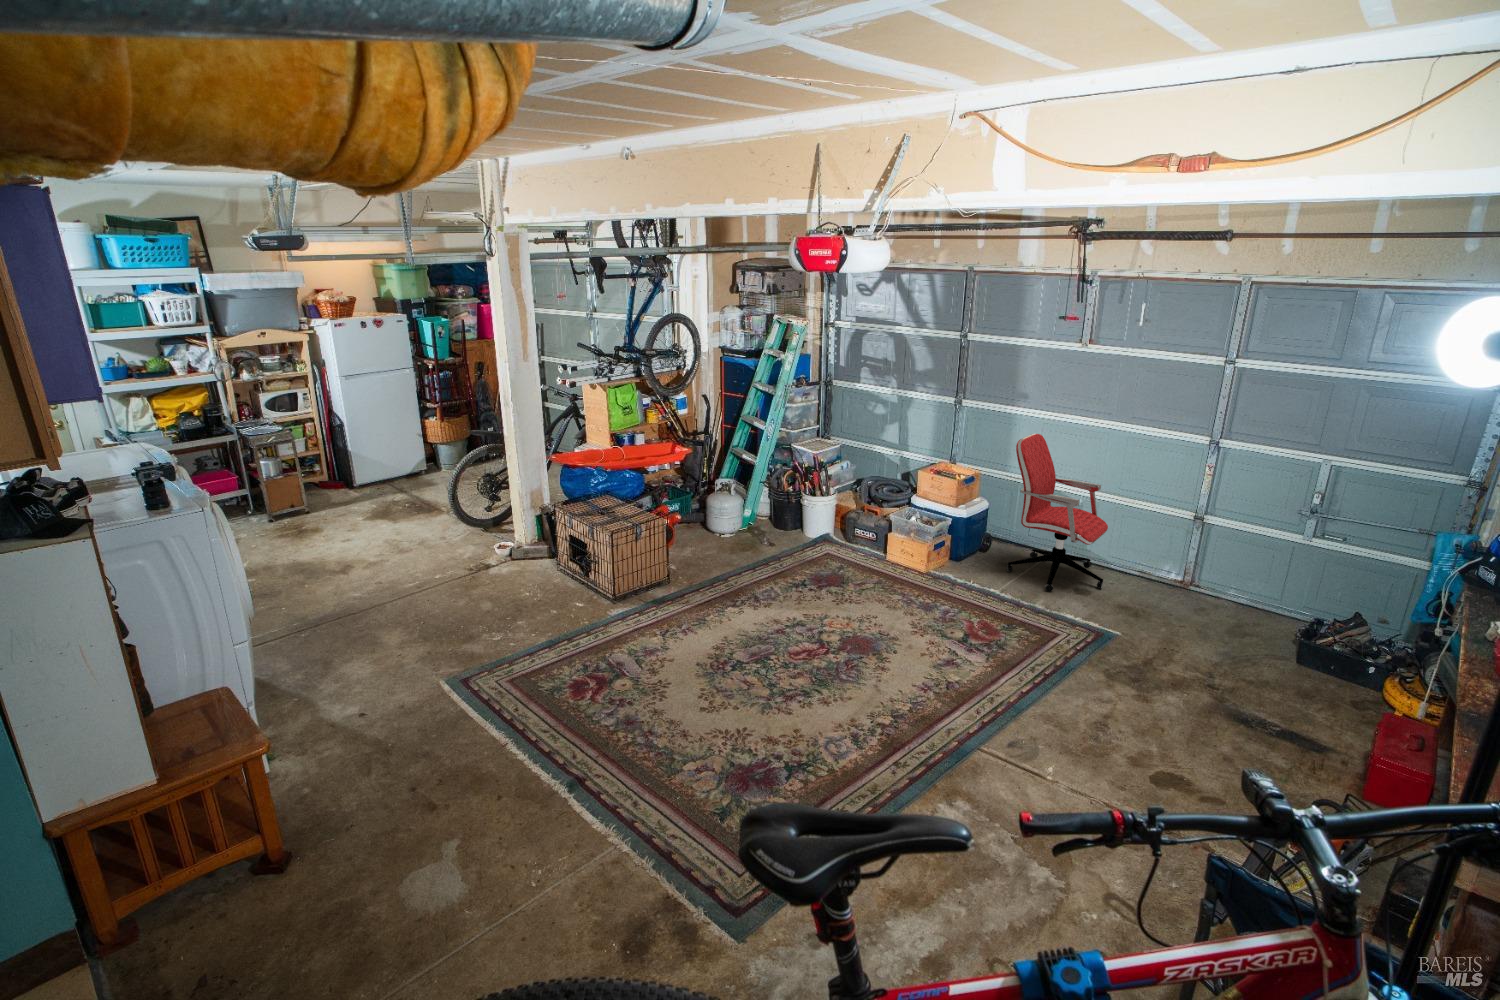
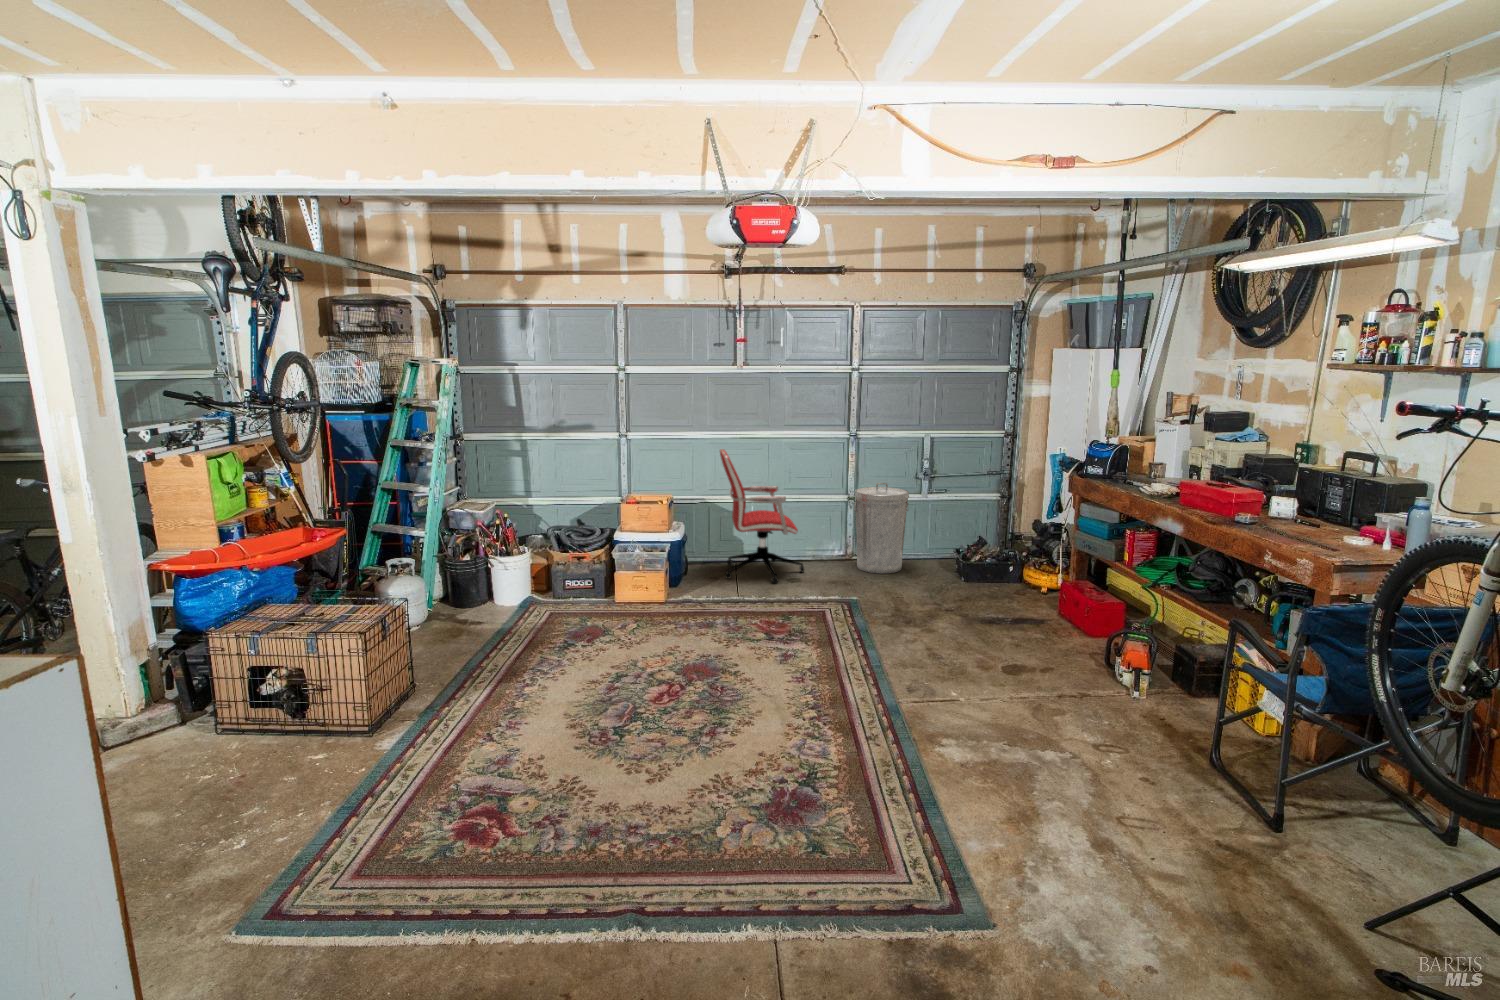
trash can: none [1178,508,1269,625] -> present [854,483,909,574]

